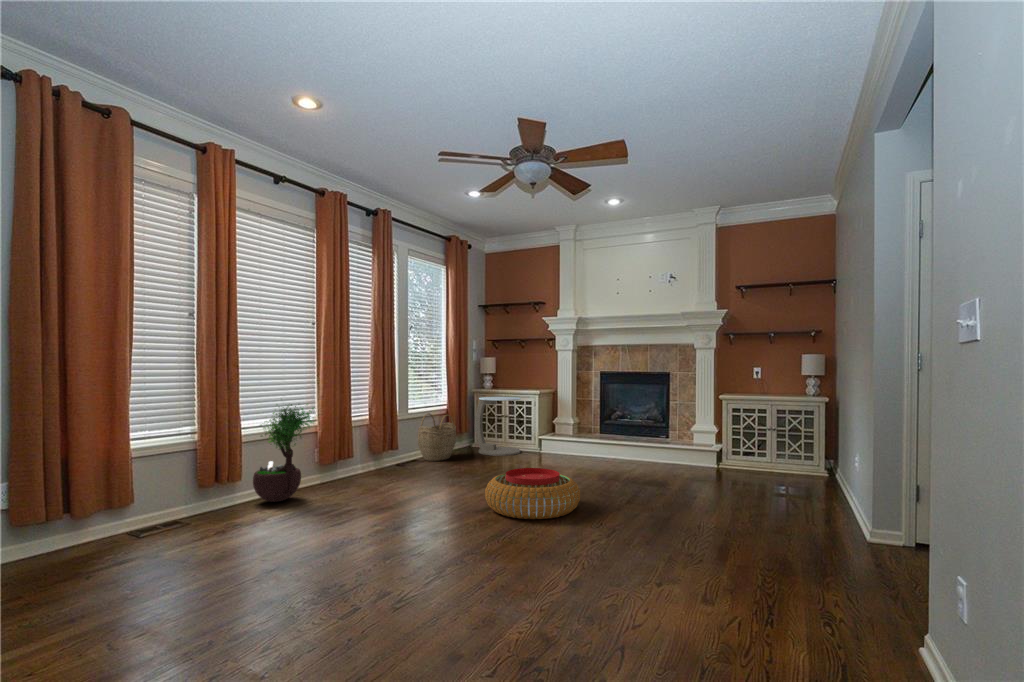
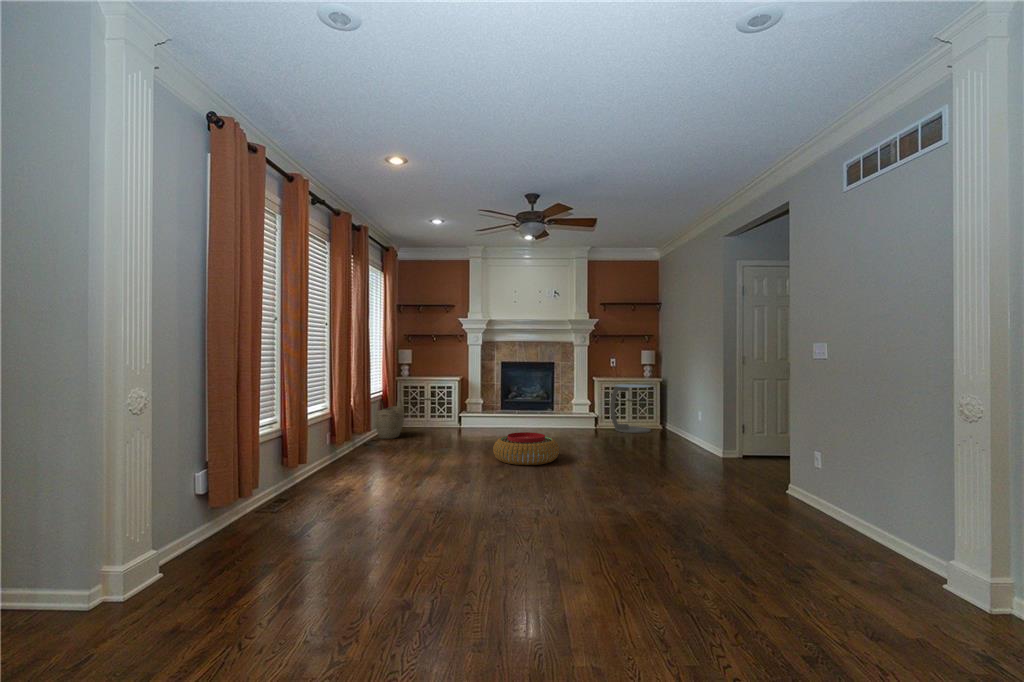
side table: present [476,397,521,456] -> present [610,384,651,433]
potted tree: present [253,404,313,502] -> none [309,389,360,475]

